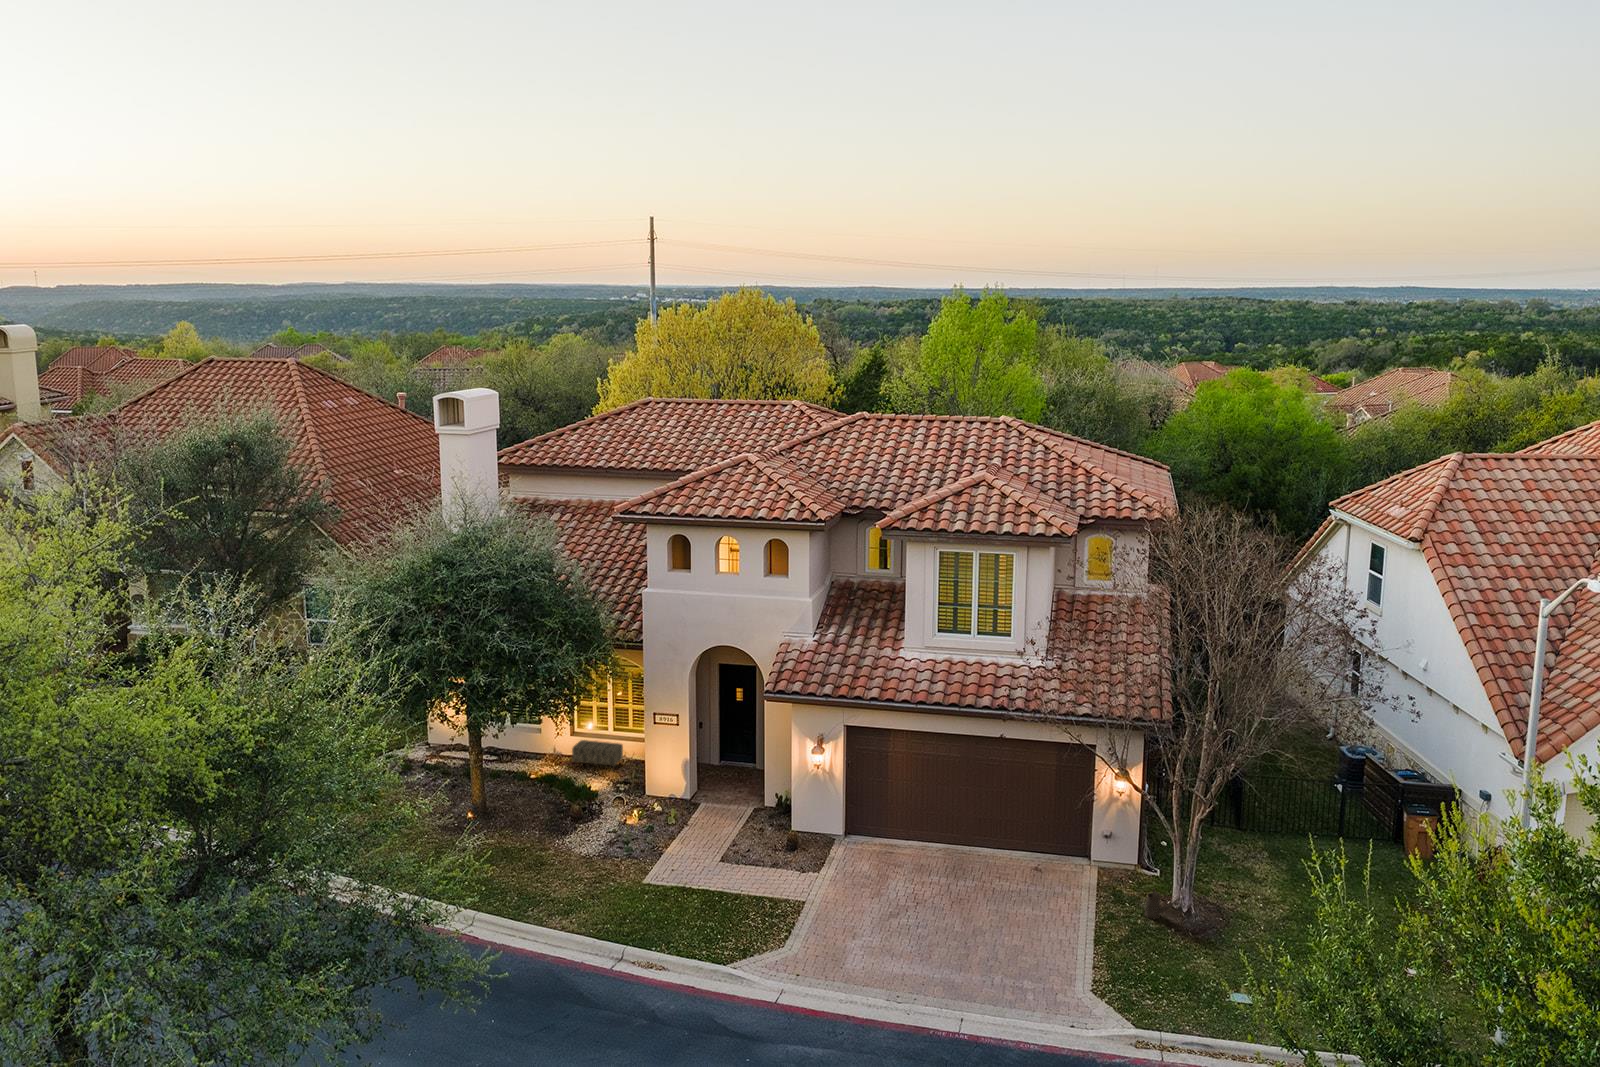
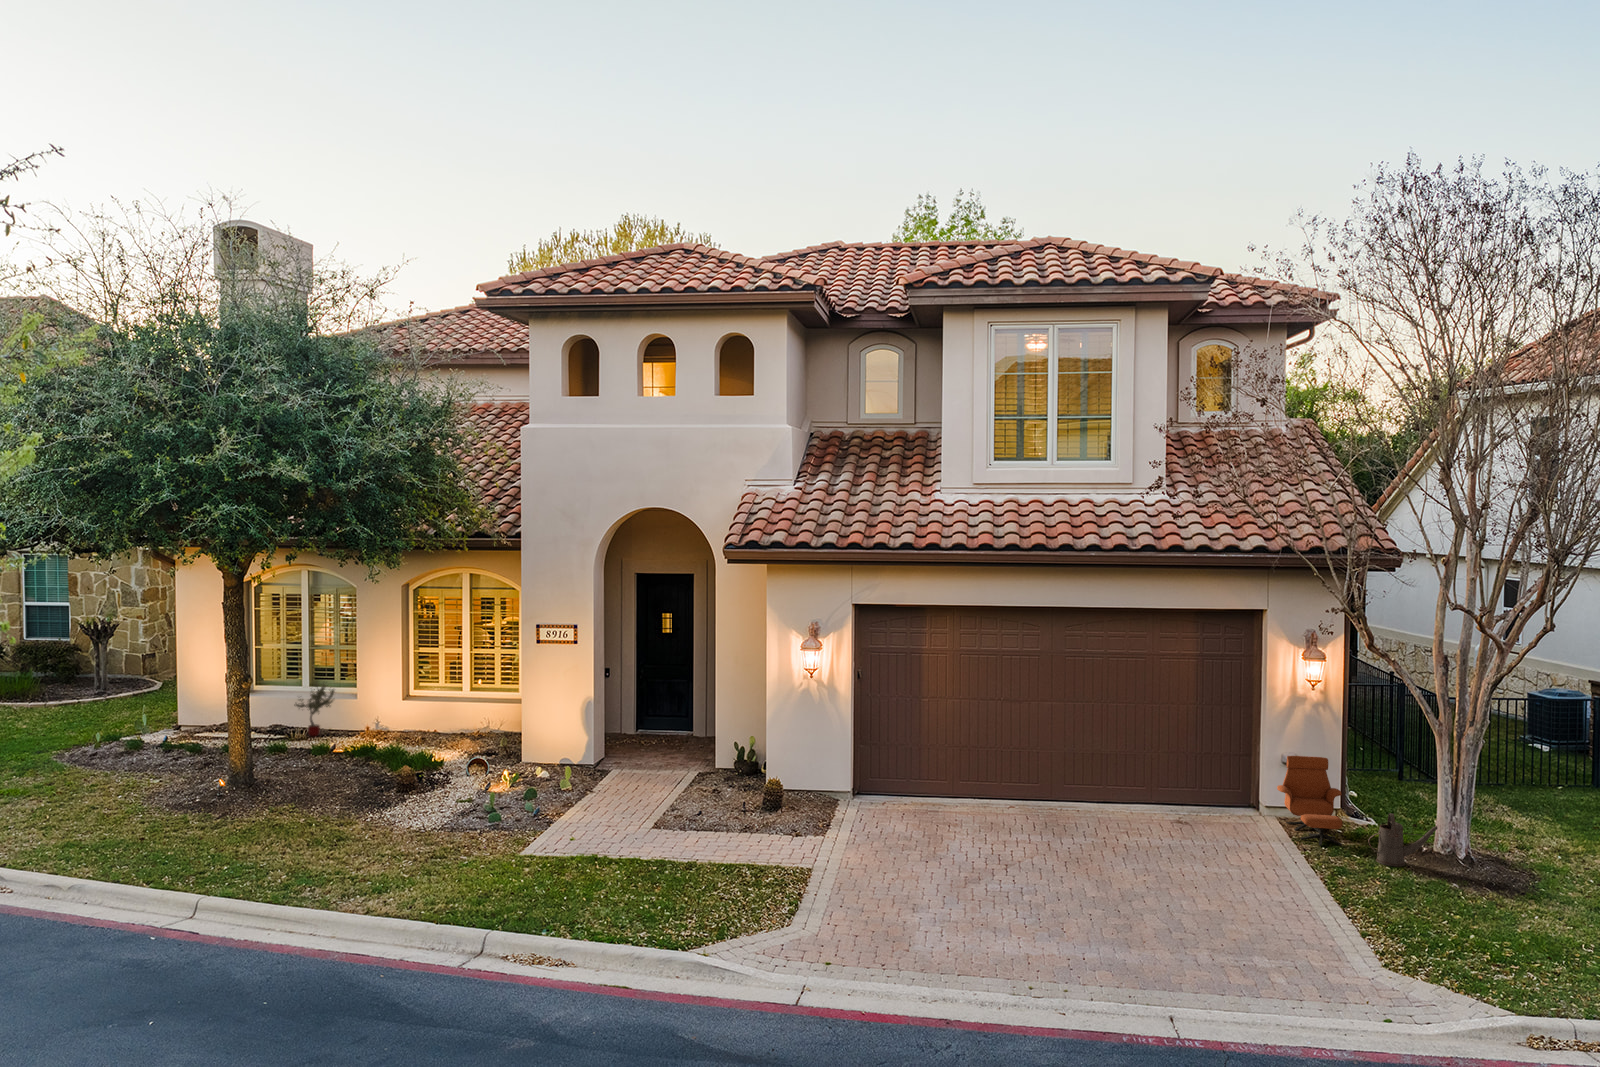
potted tree: none [501,723,527,758] -> present [294,682,334,736]
bench: present [572,740,623,771] -> none [406,704,487,745]
lounge chair: none [1104,836,1143,898] -> present [1277,756,1342,846]

